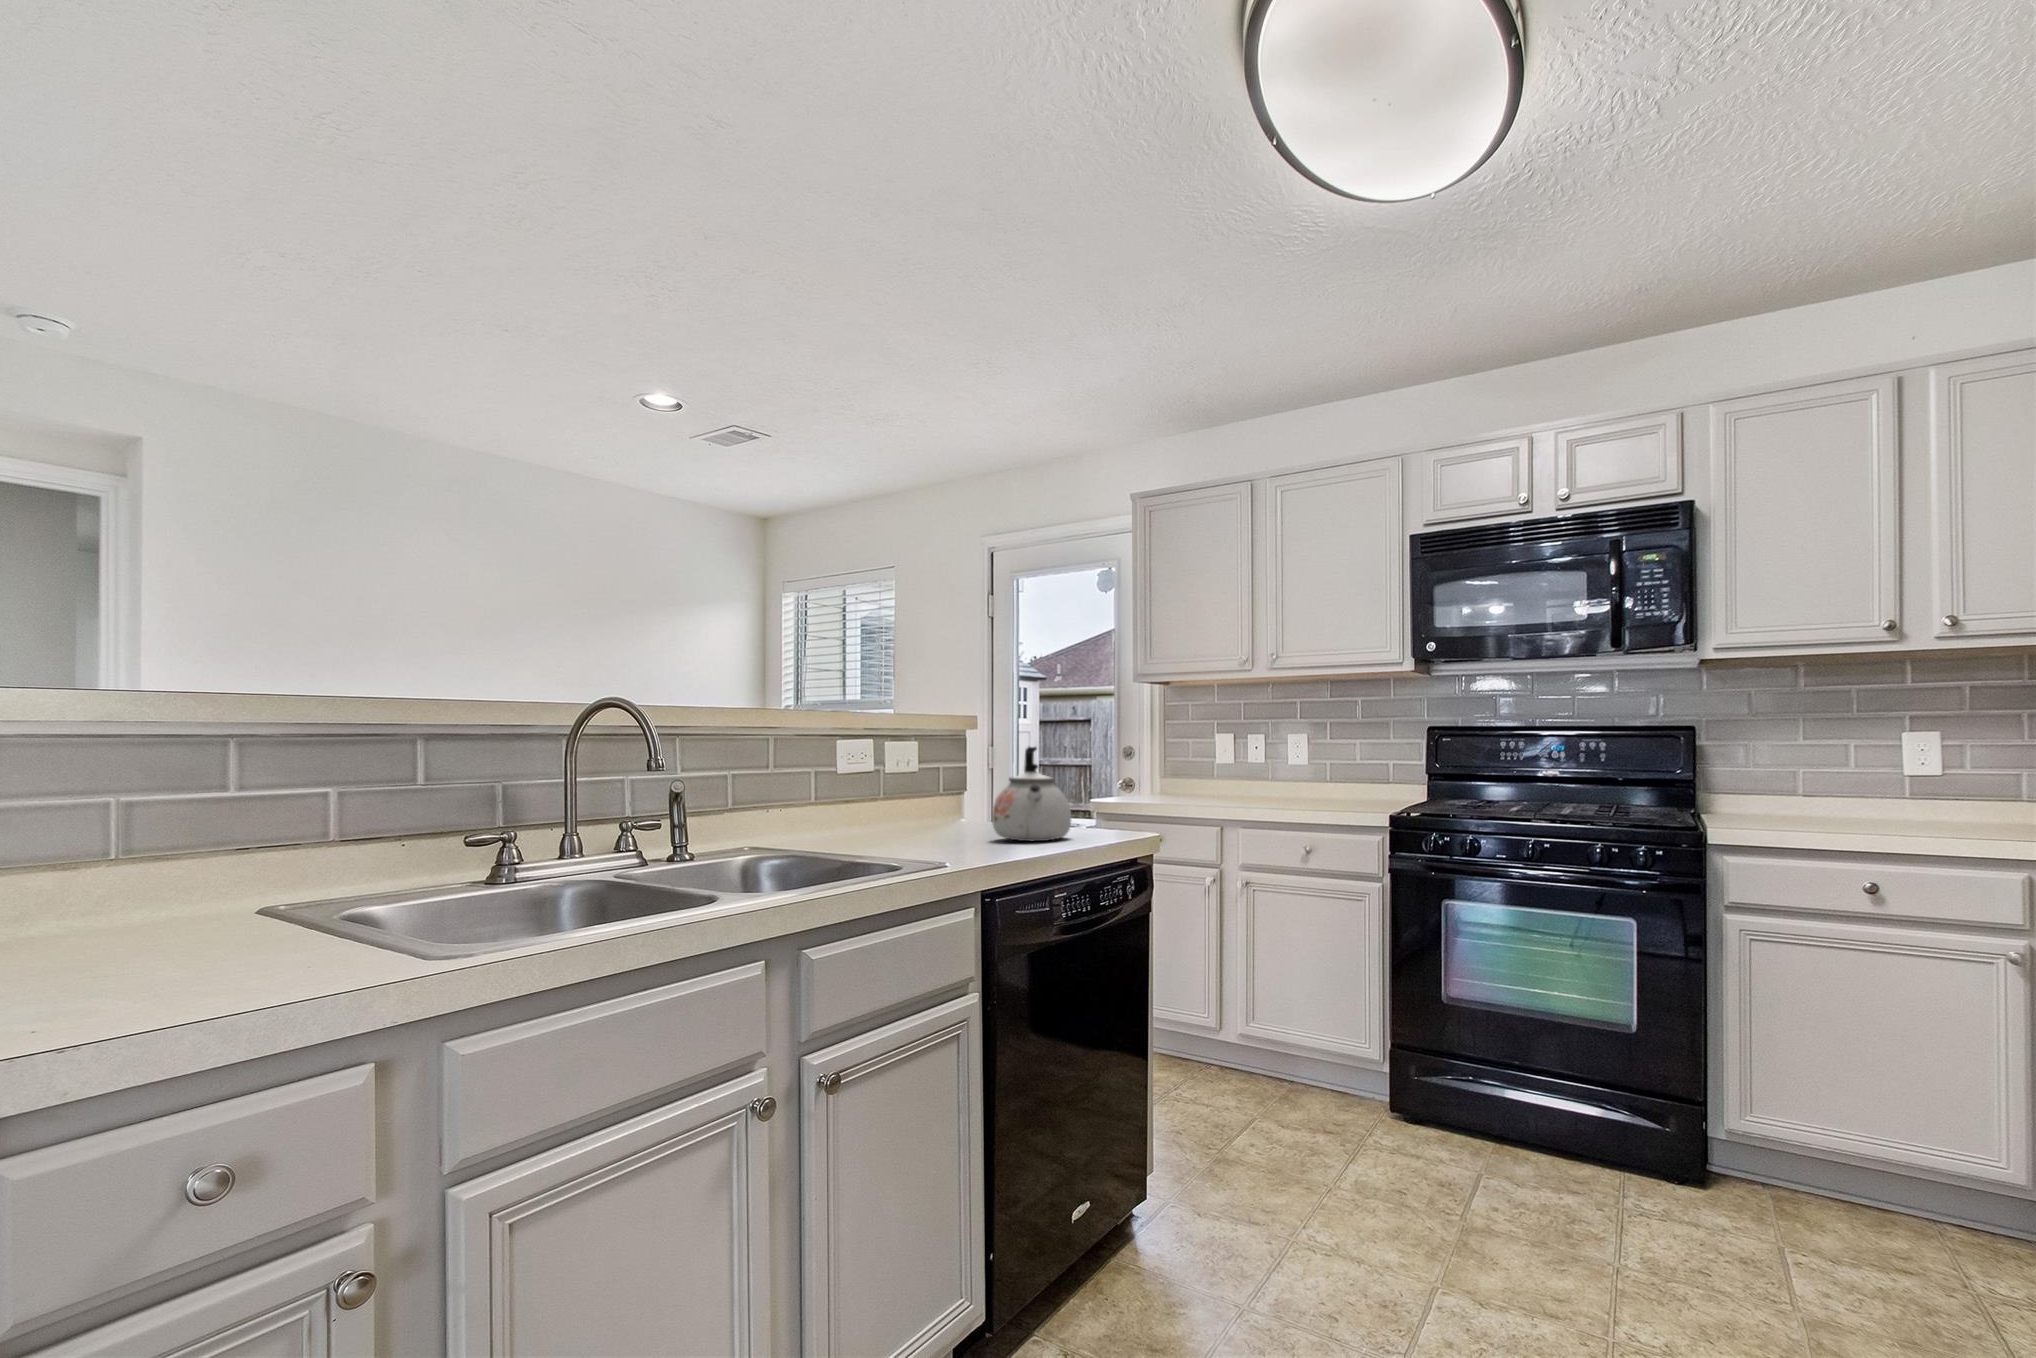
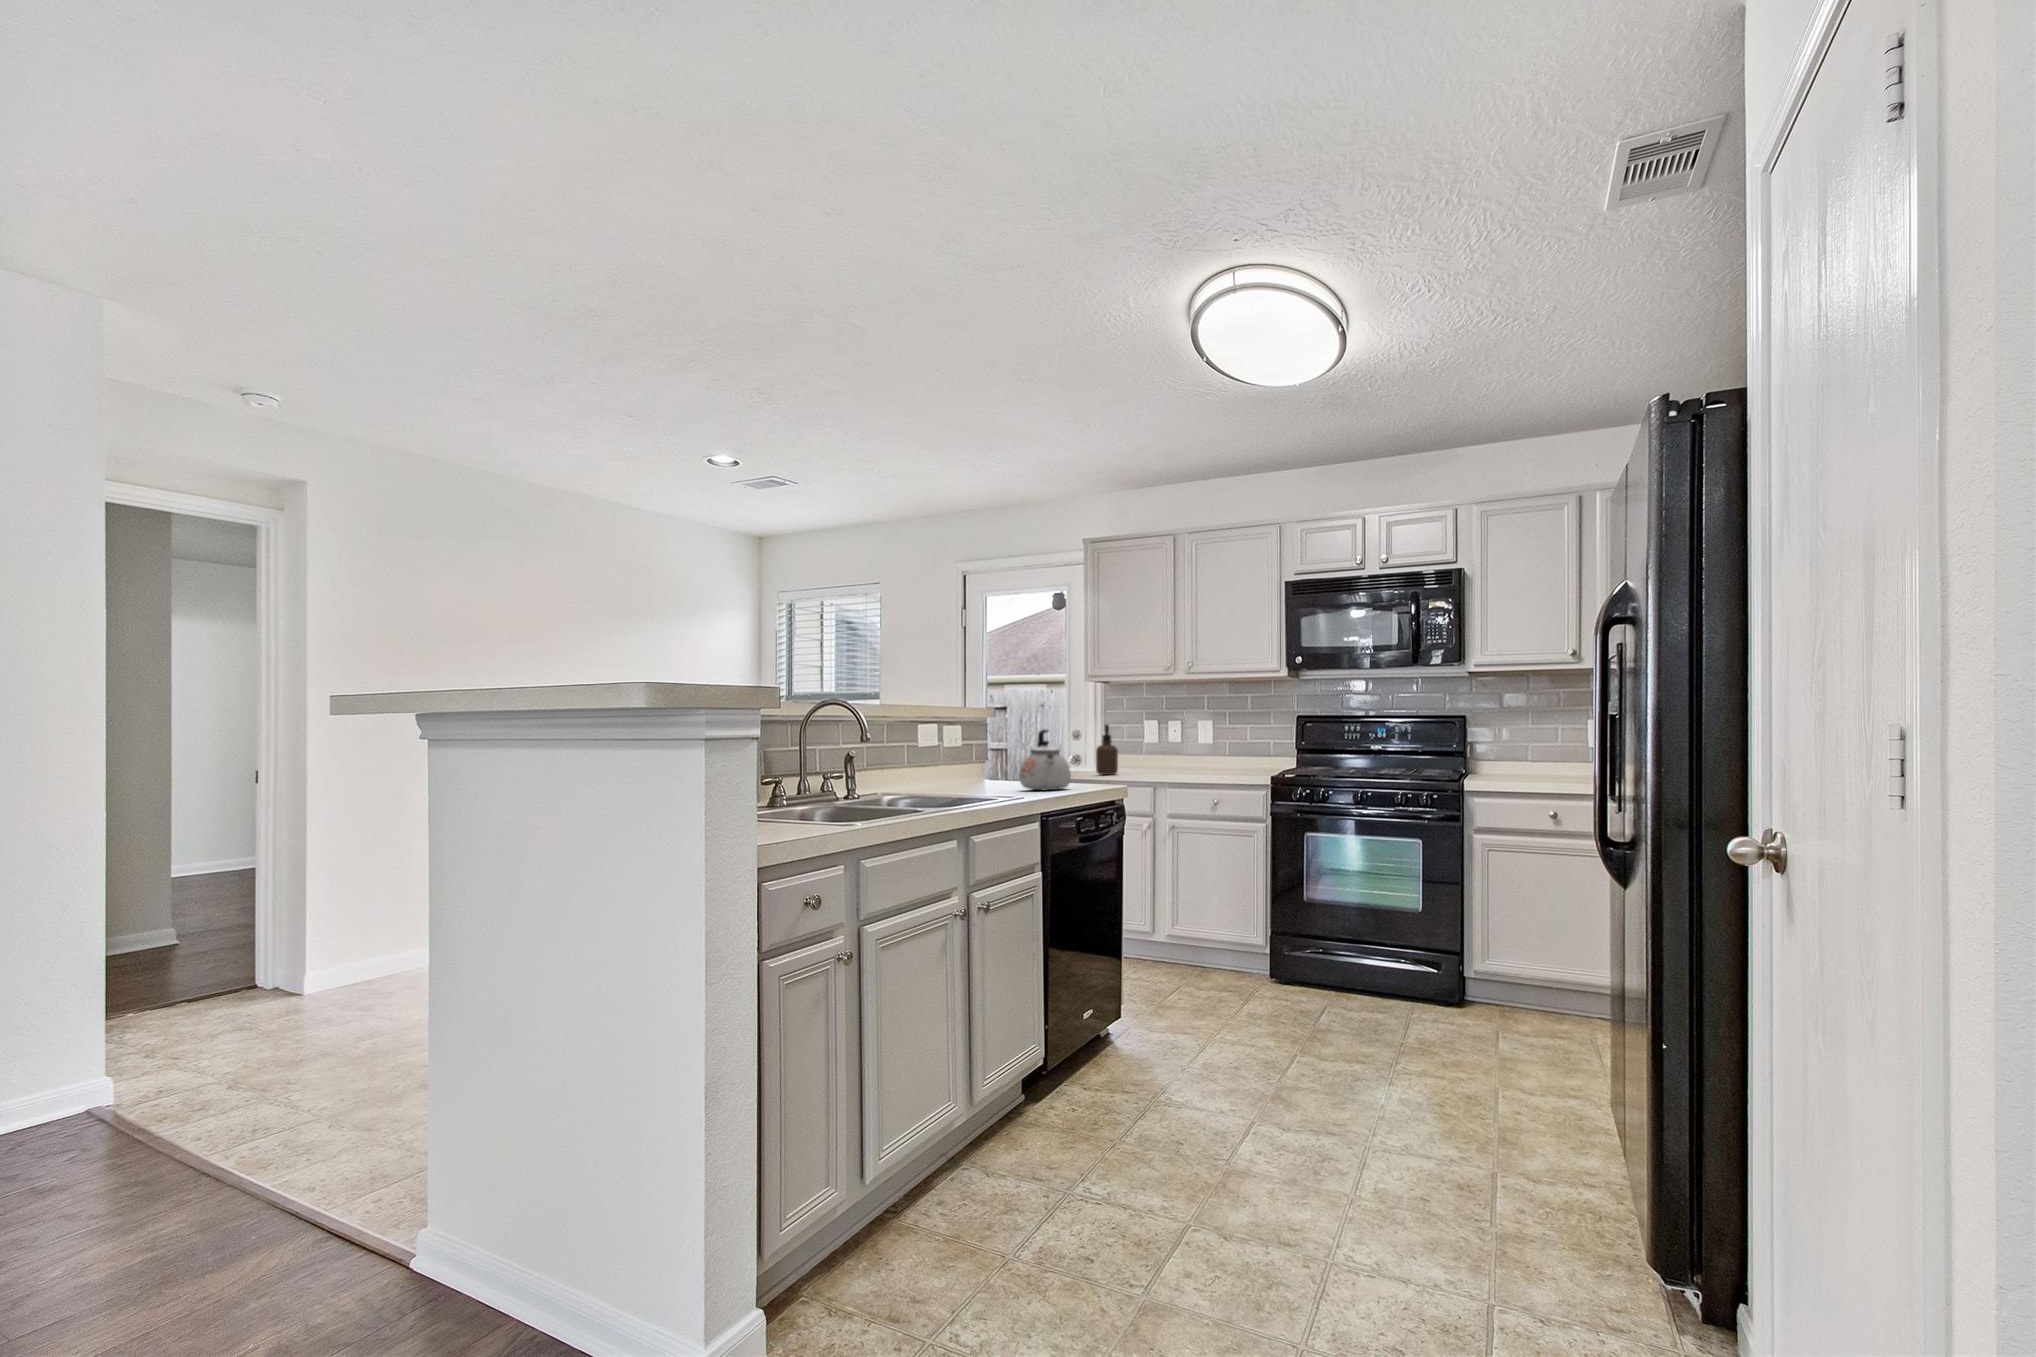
soap dispenser: none [1144,737,1174,806] -> present [1096,725,1118,775]

